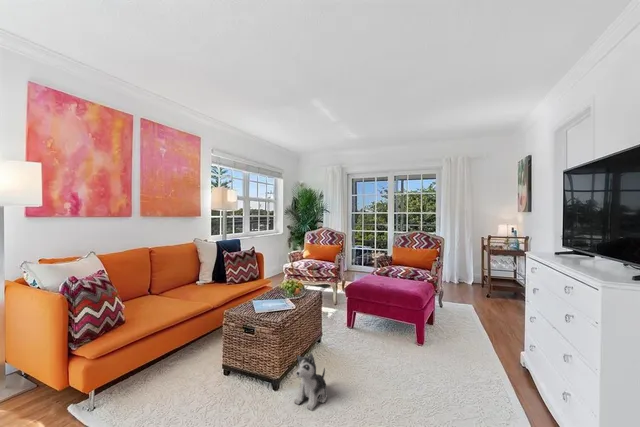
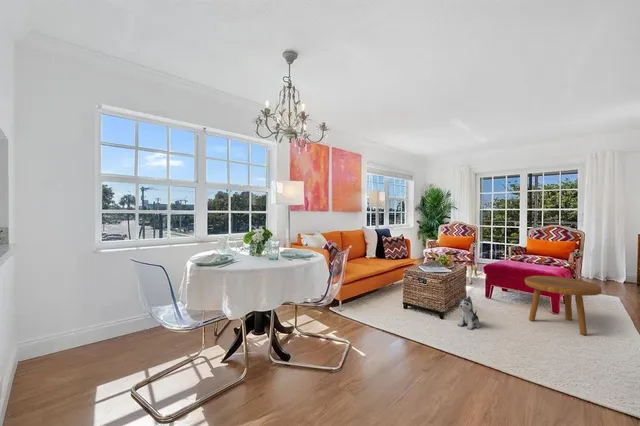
footstool: none [388,300,473,387] -> present [525,276,602,335]

